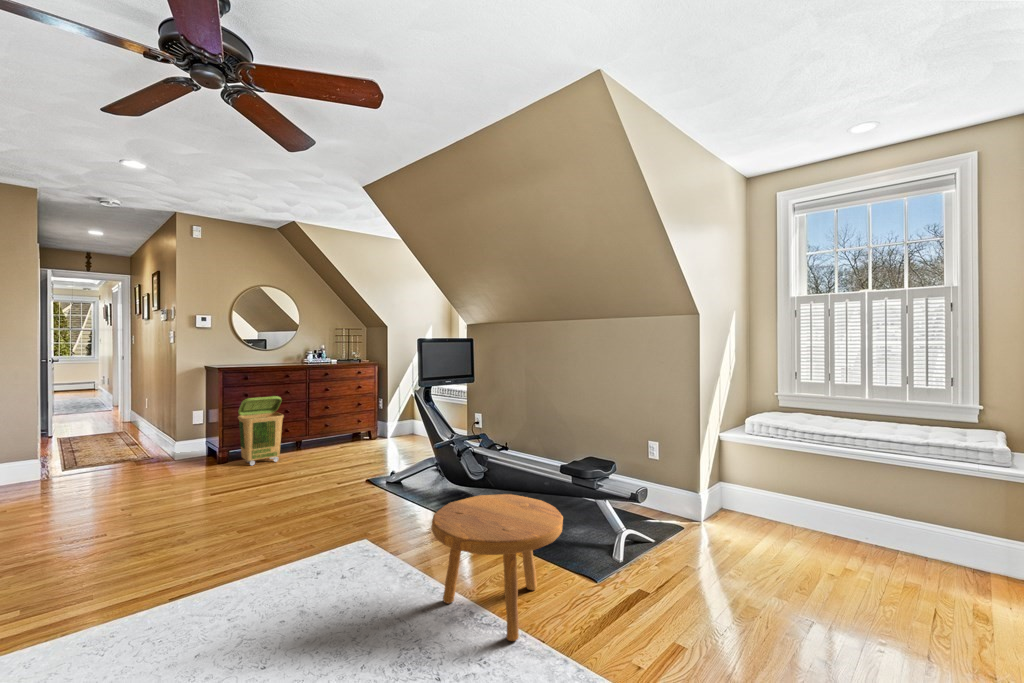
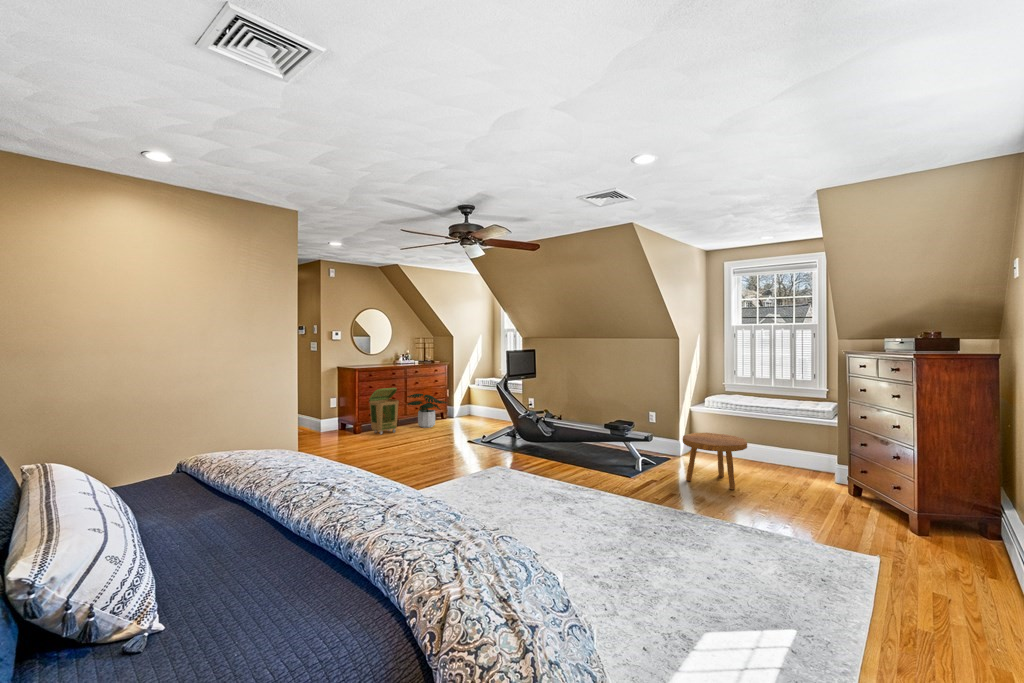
potted plant: none [302,405,366,454] -> present [407,394,447,428]
footstool: present [432,494,563,641] -> present [683,433,747,490]

